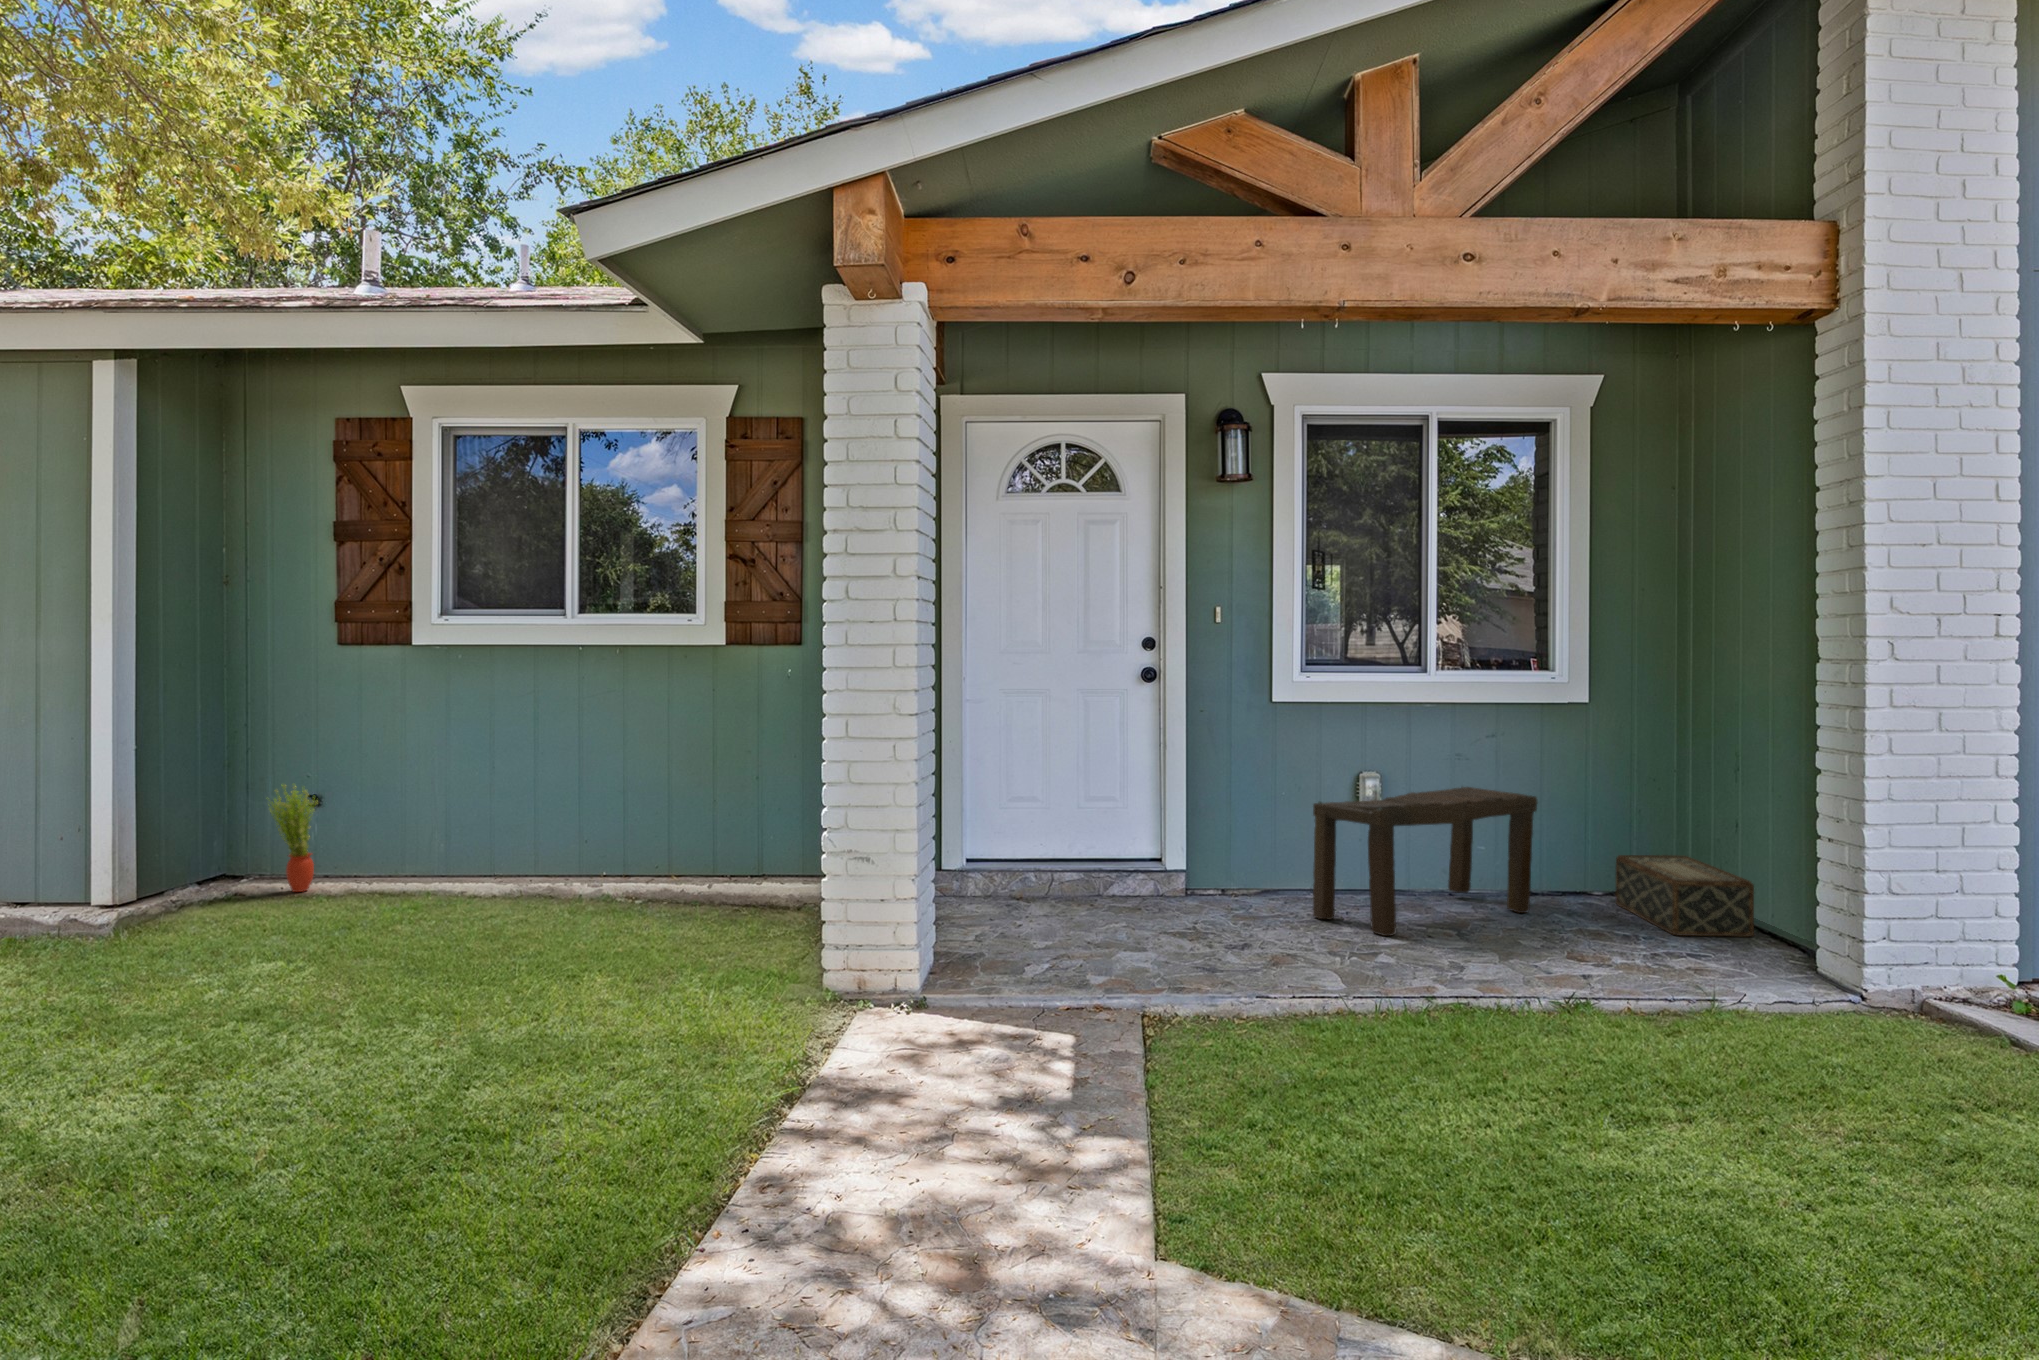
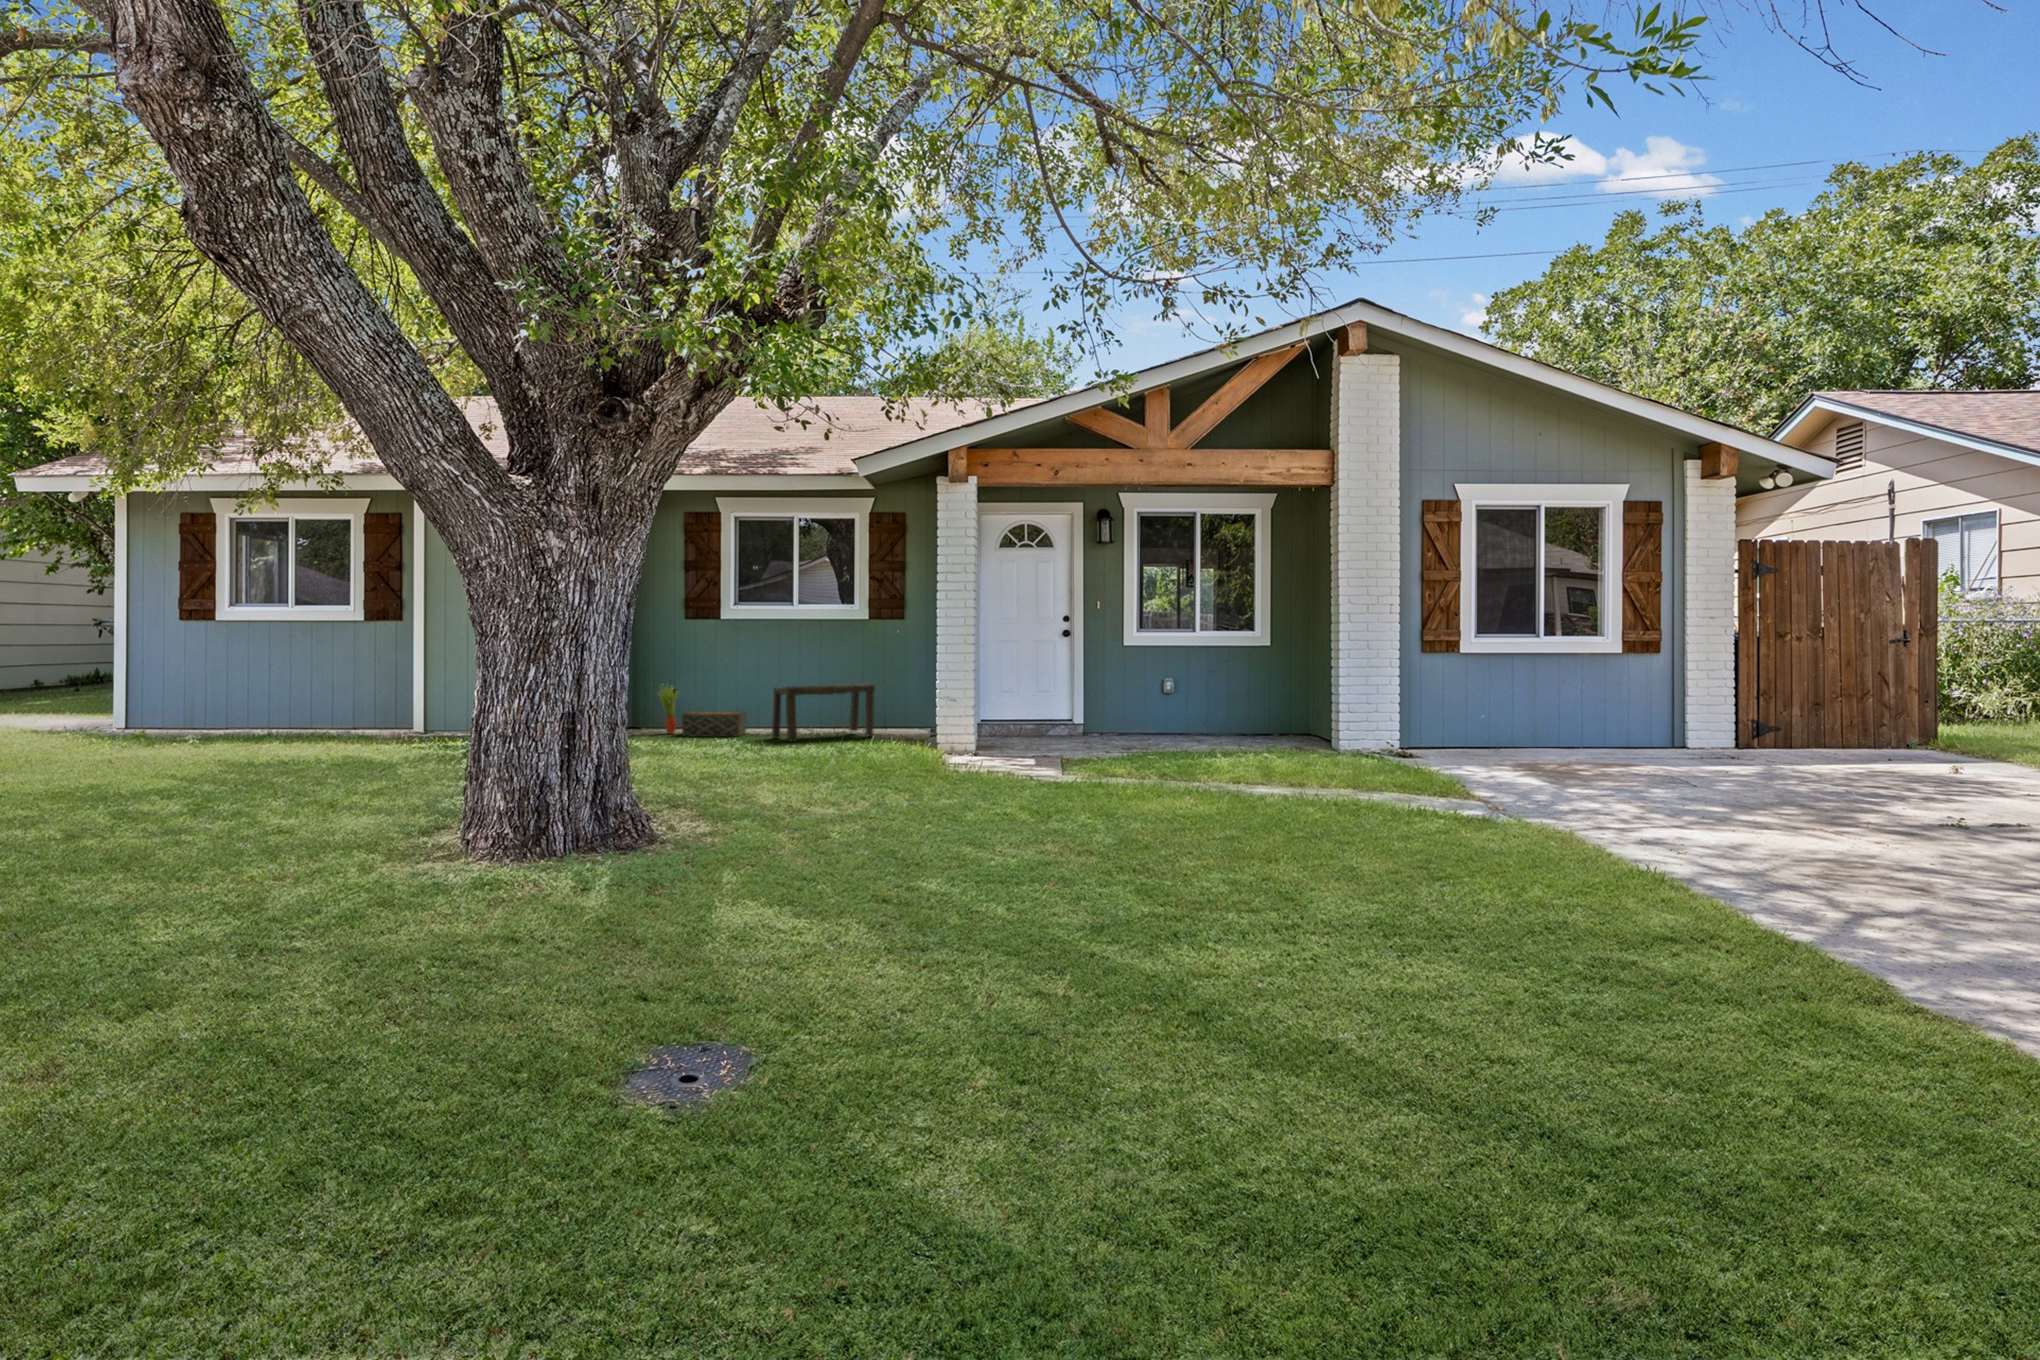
bench: present [1313,787,1537,936] -> present [772,683,875,742]
woven basket: present [1616,855,1754,937] -> present [682,711,746,736]

